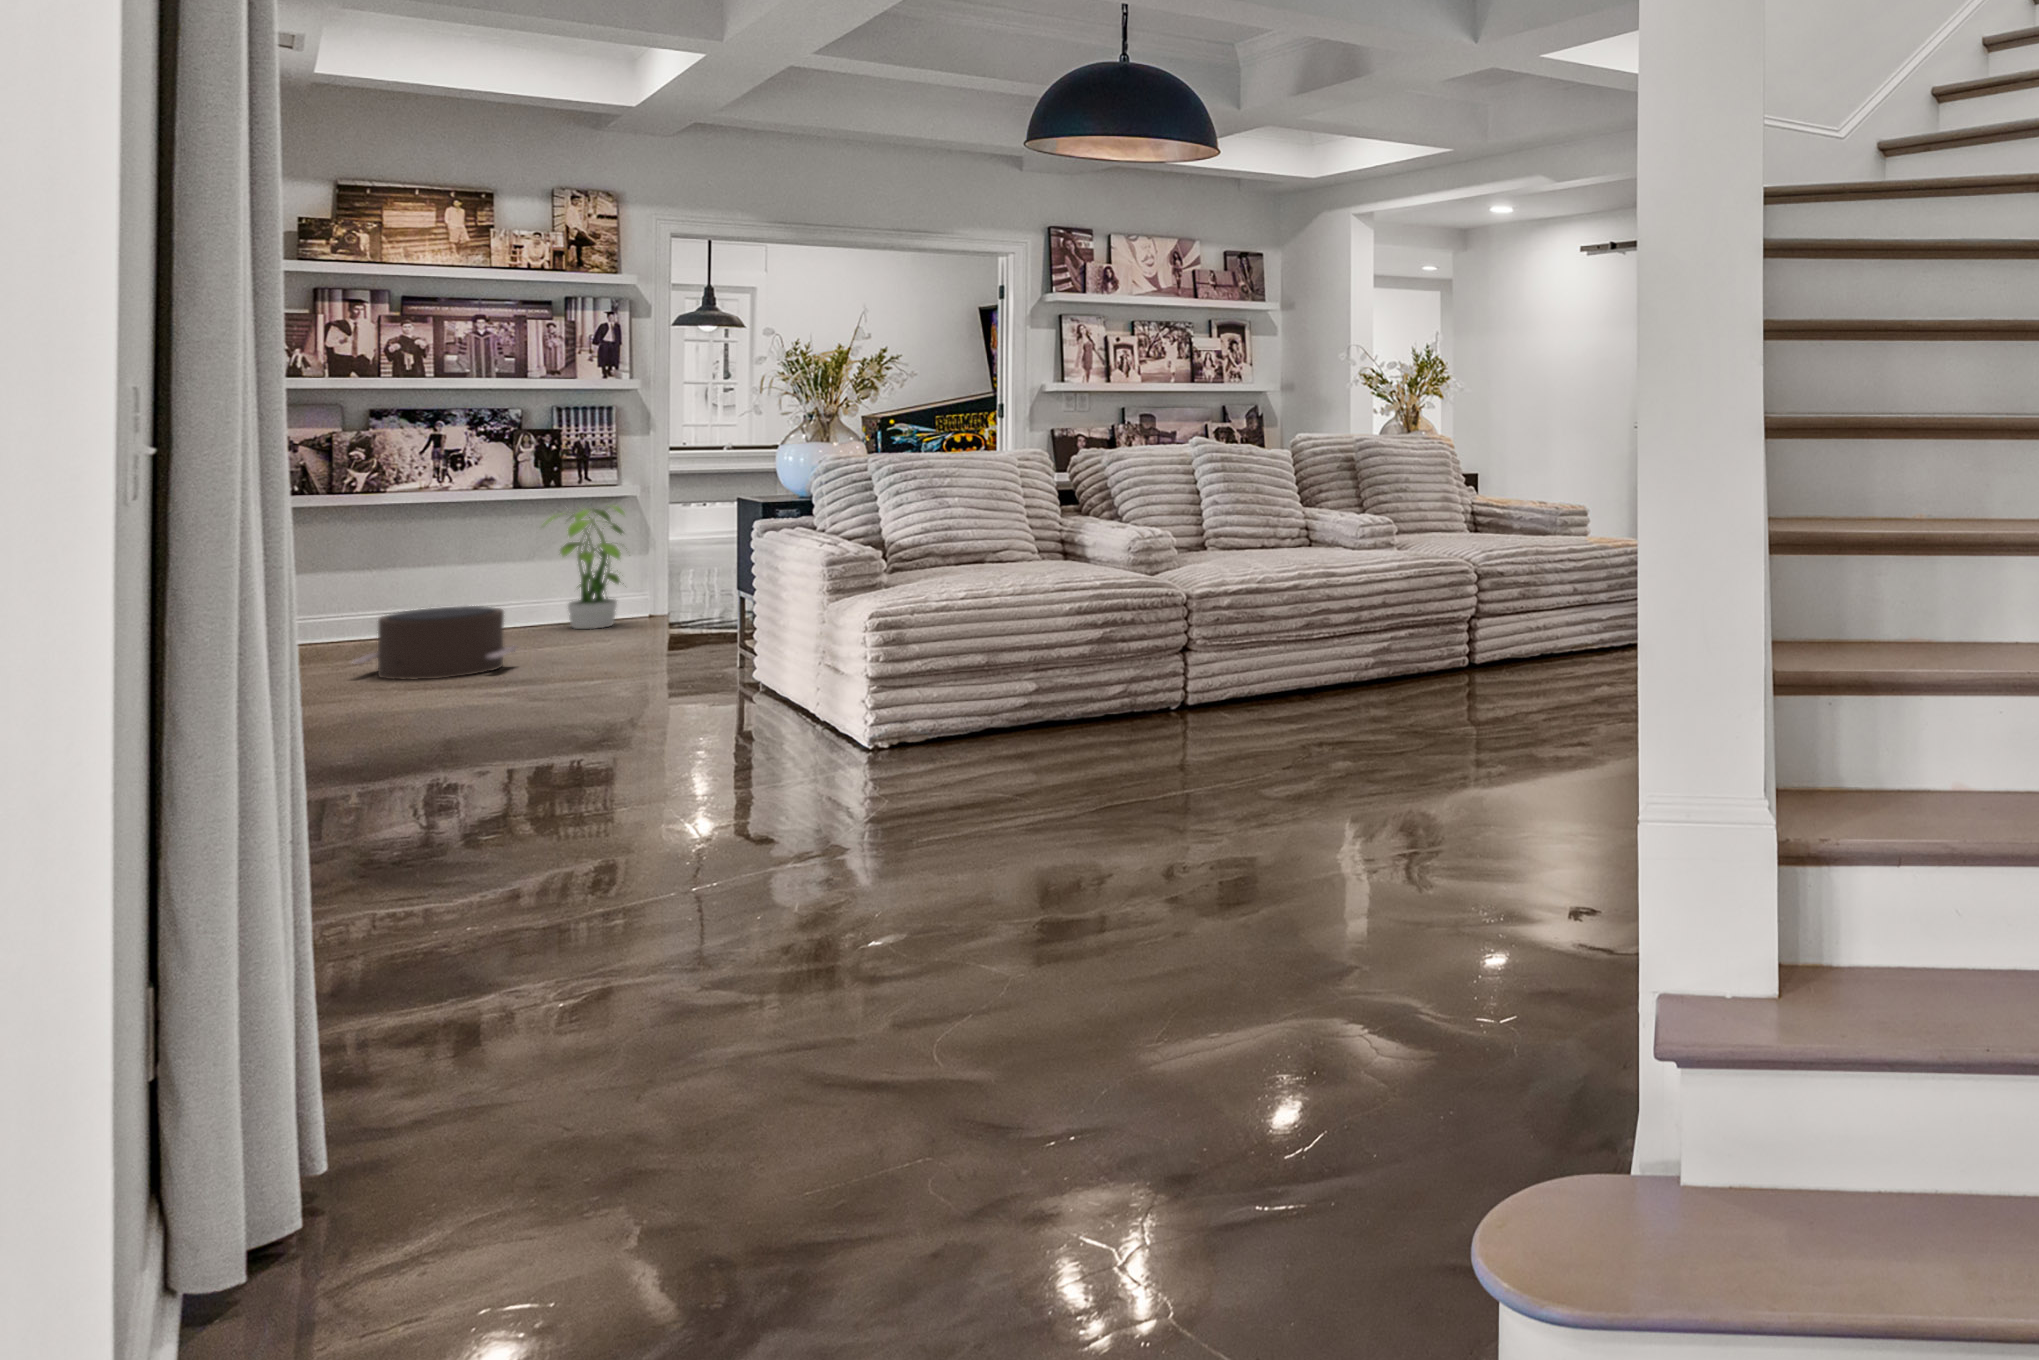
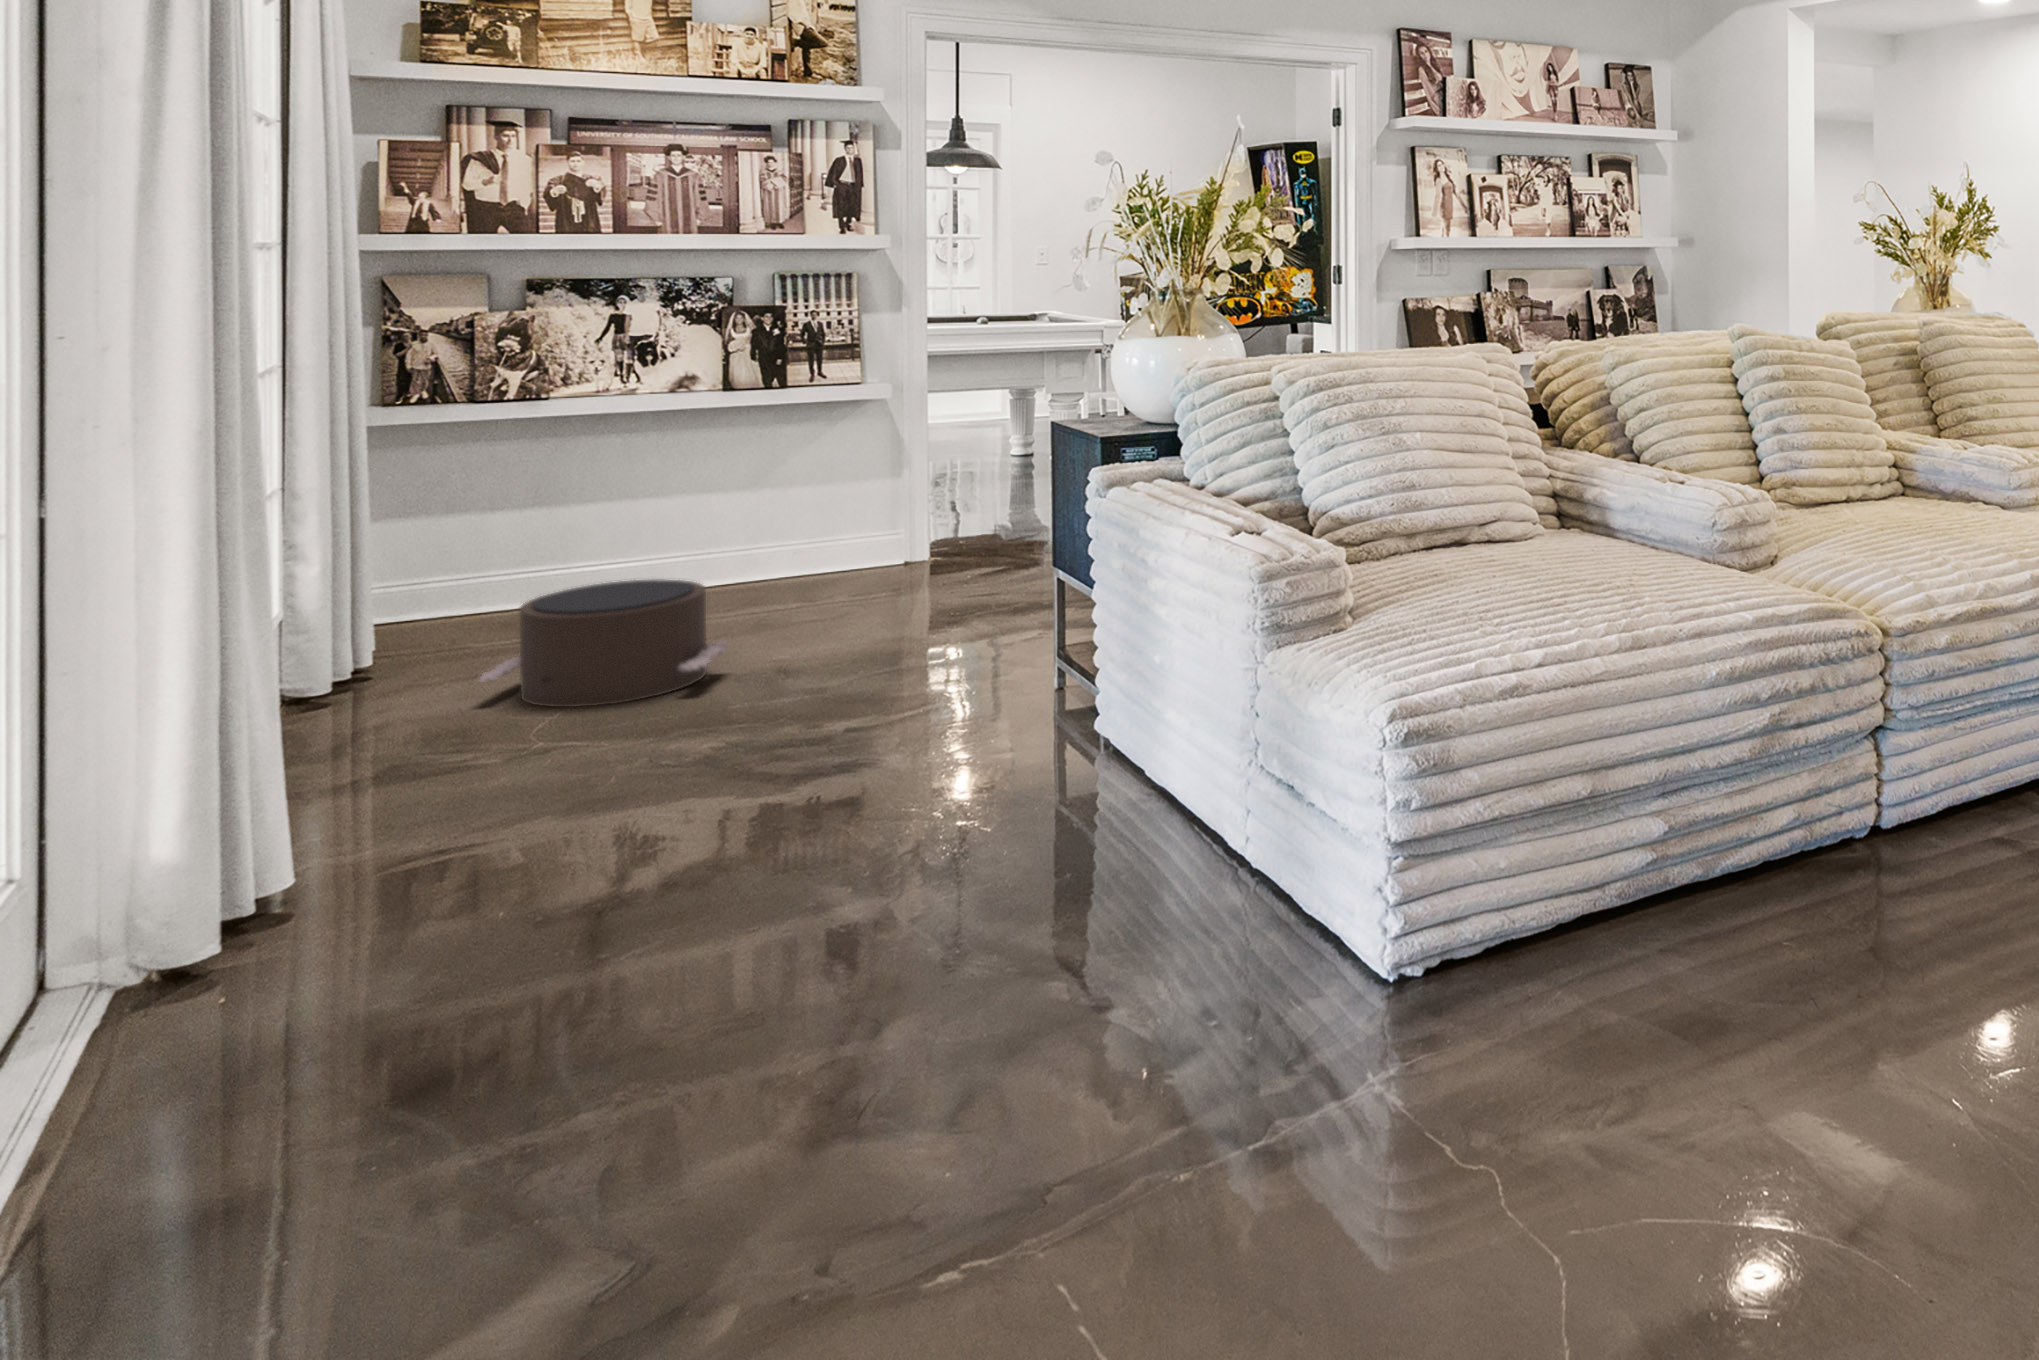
potted plant: present [544,505,627,629] -> none [756,408,881,584]

